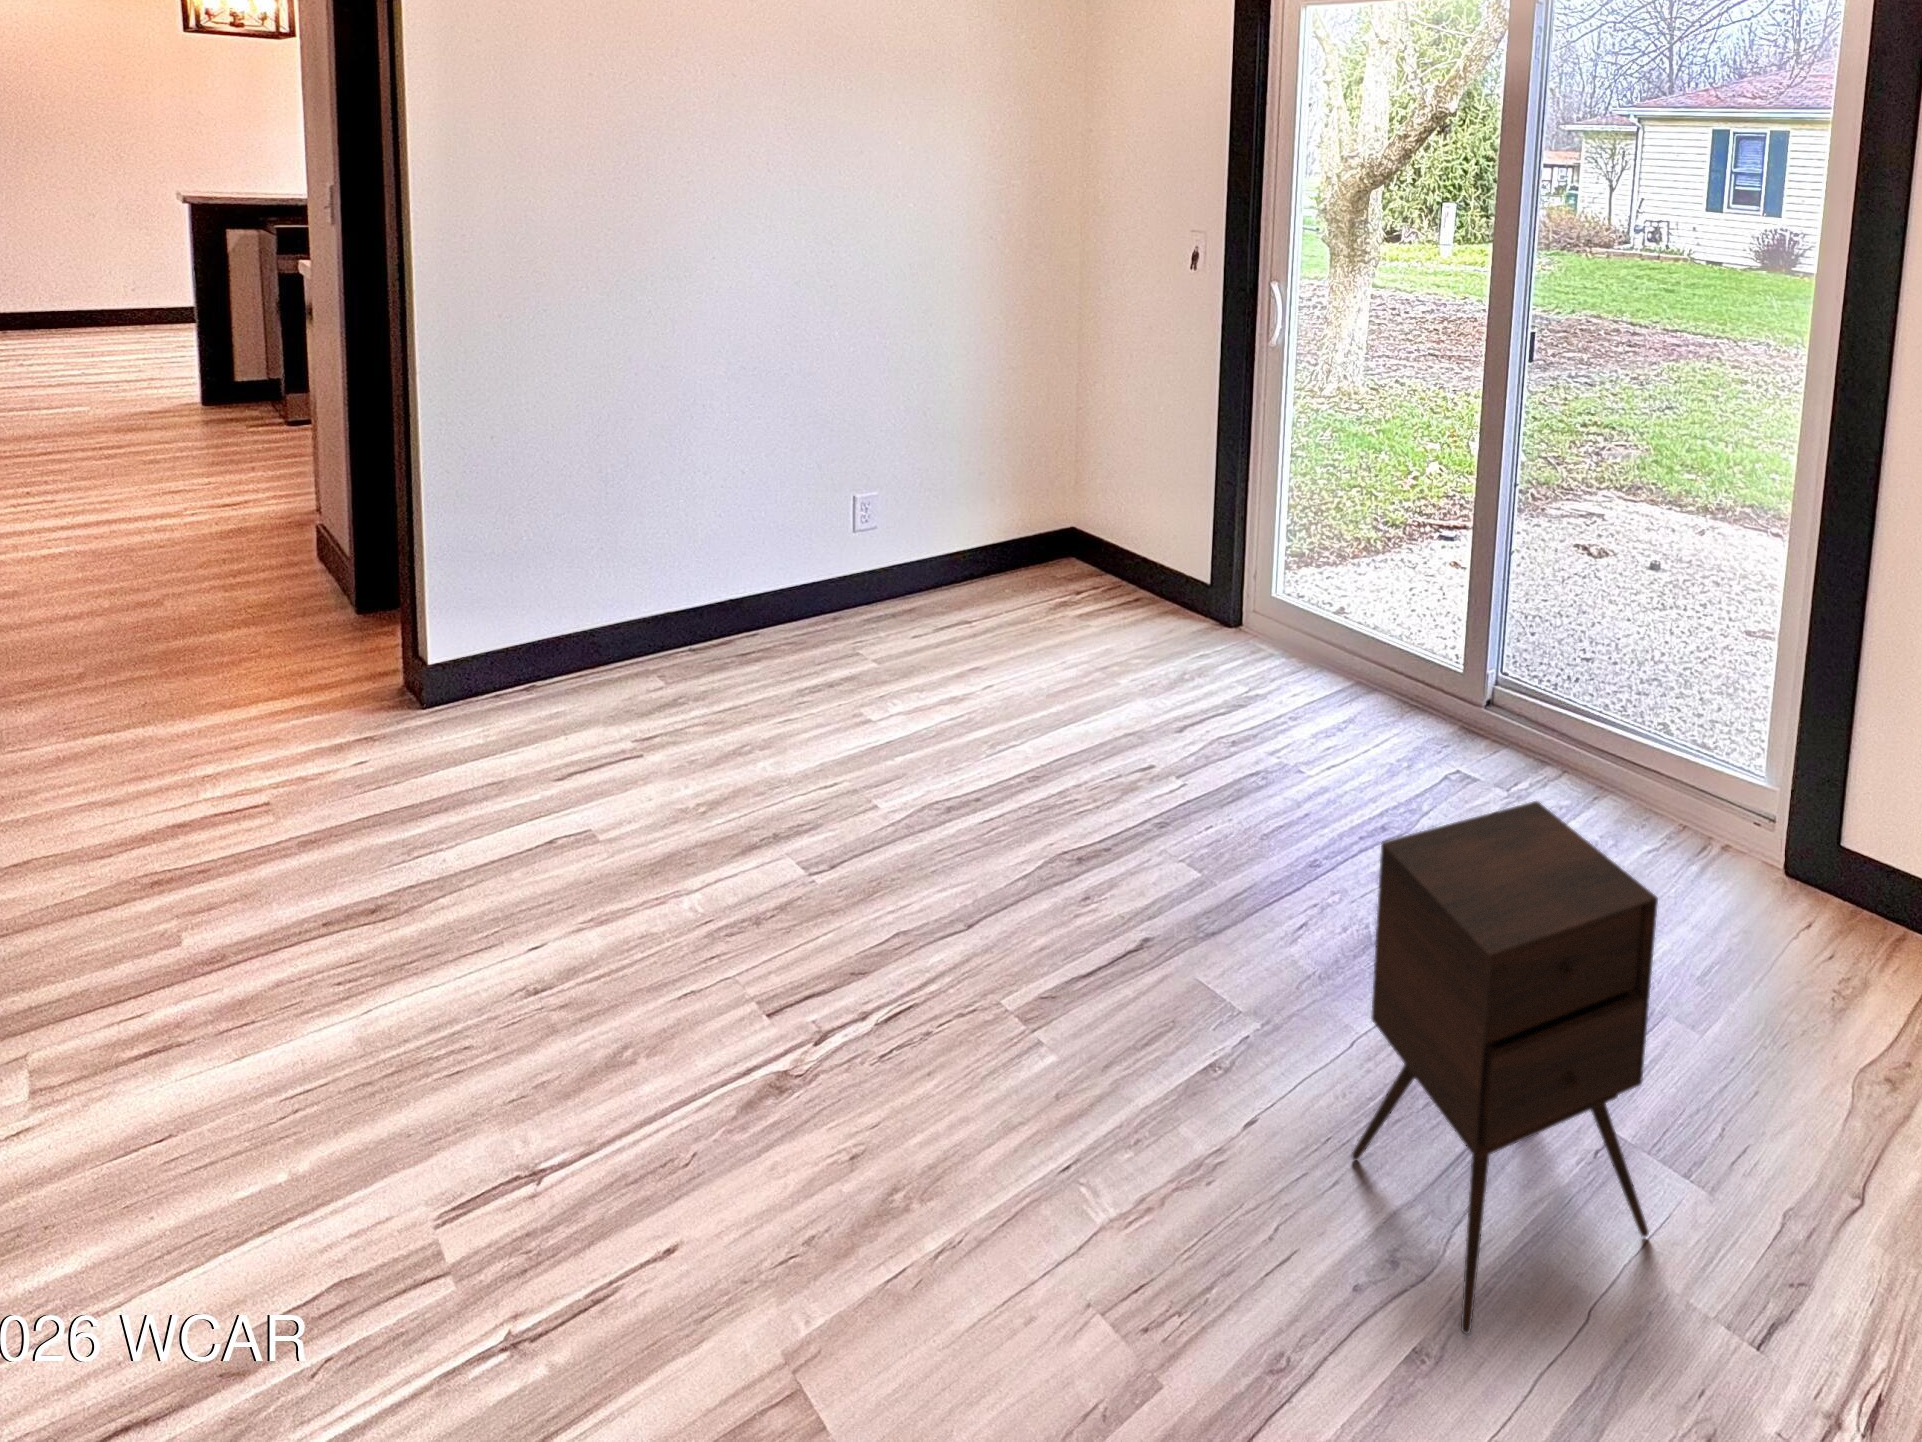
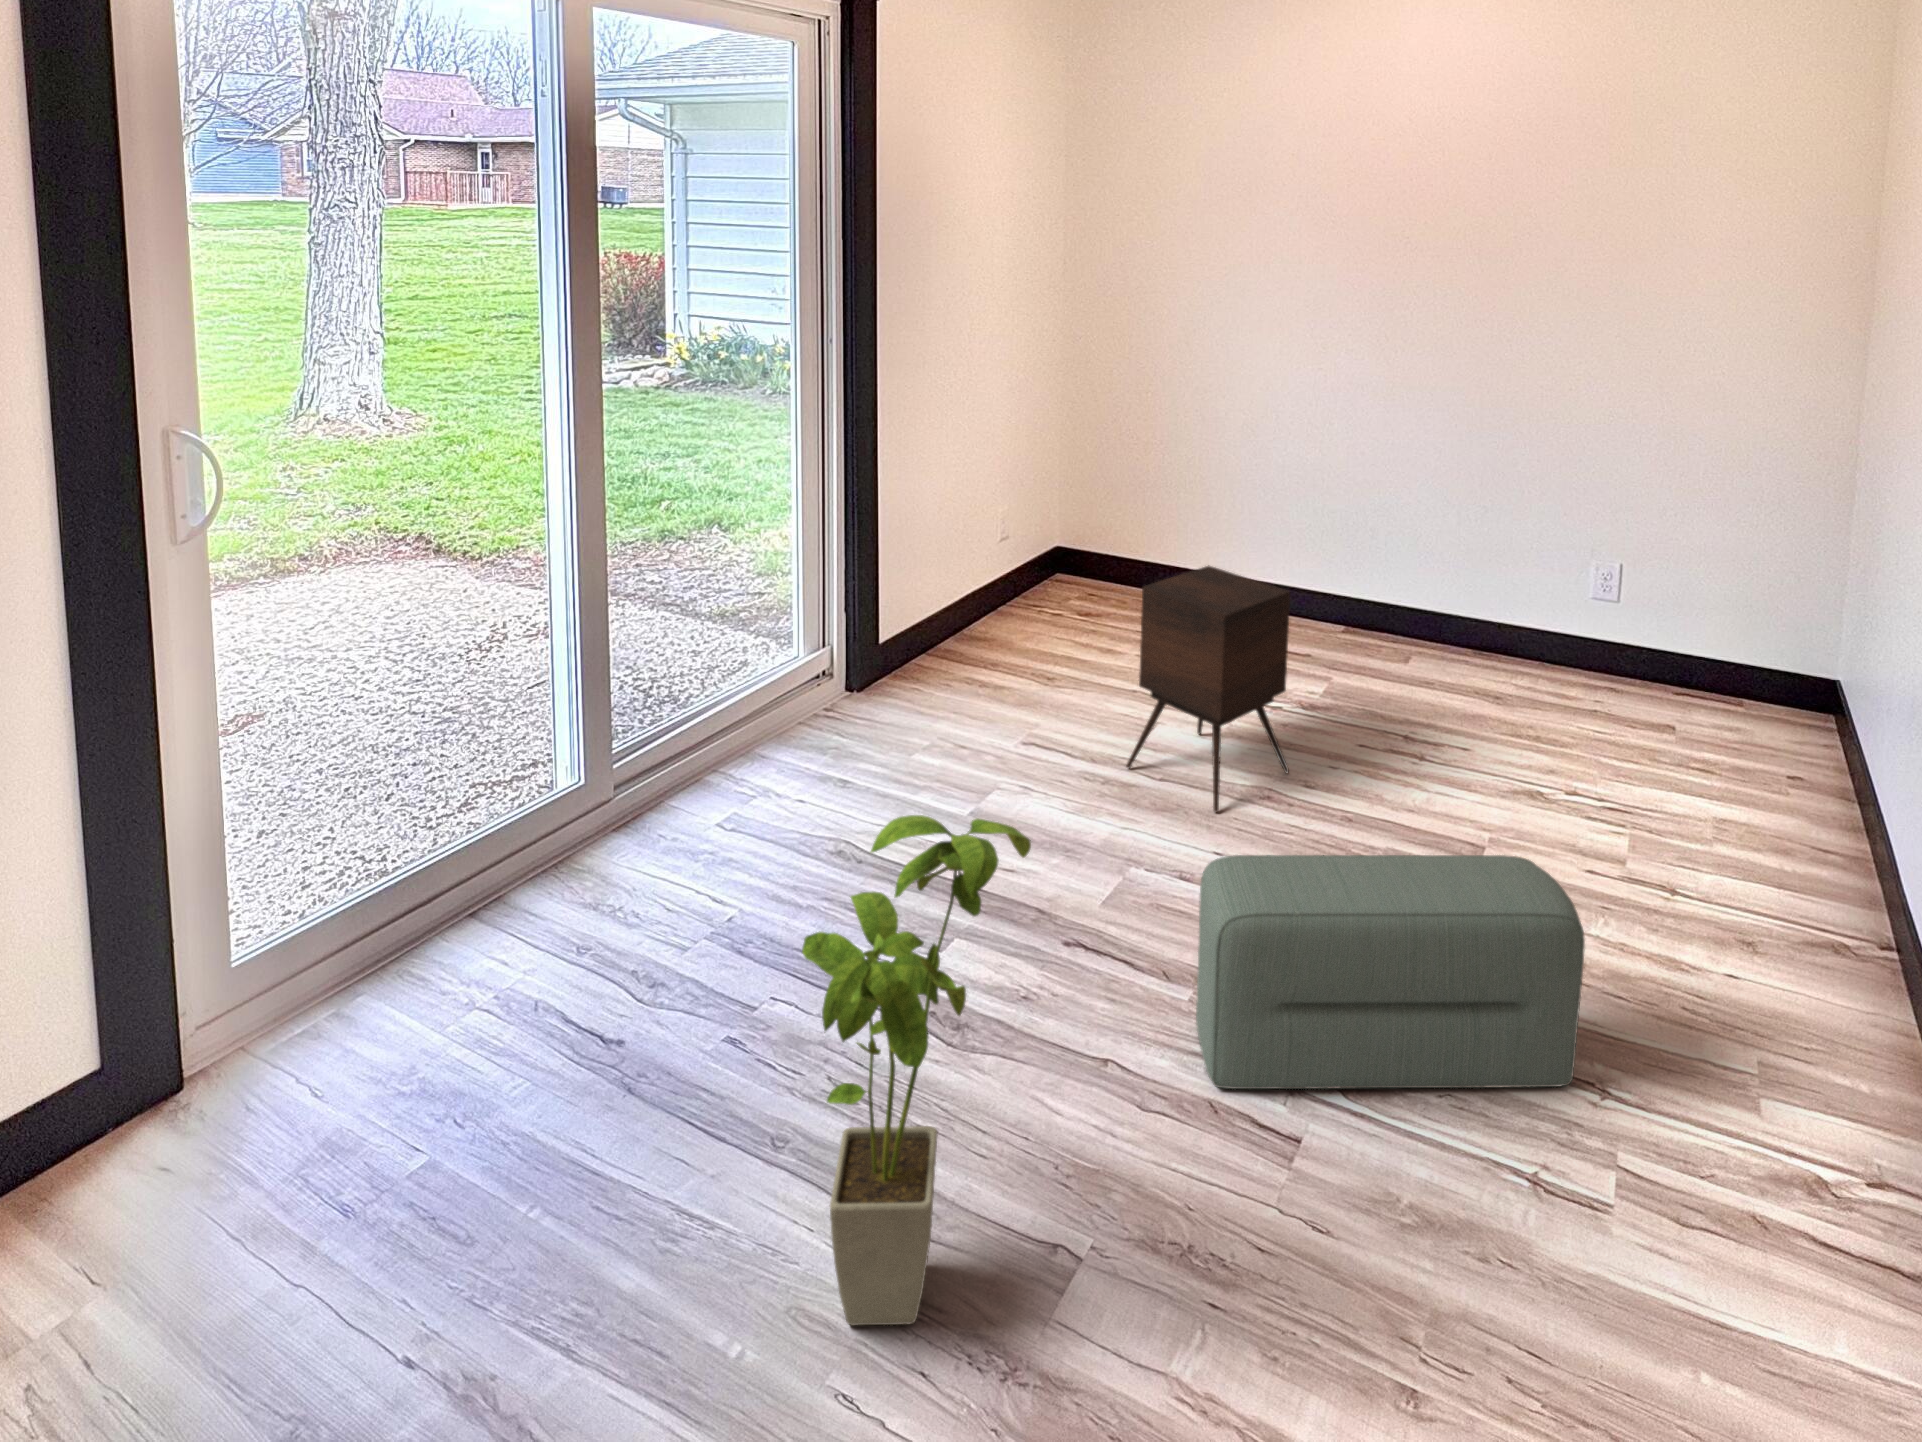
house plant: none [816,509,995,811] -> present [802,815,1031,1325]
pouf: none [550,813,969,1329] -> present [1196,855,1585,1089]

